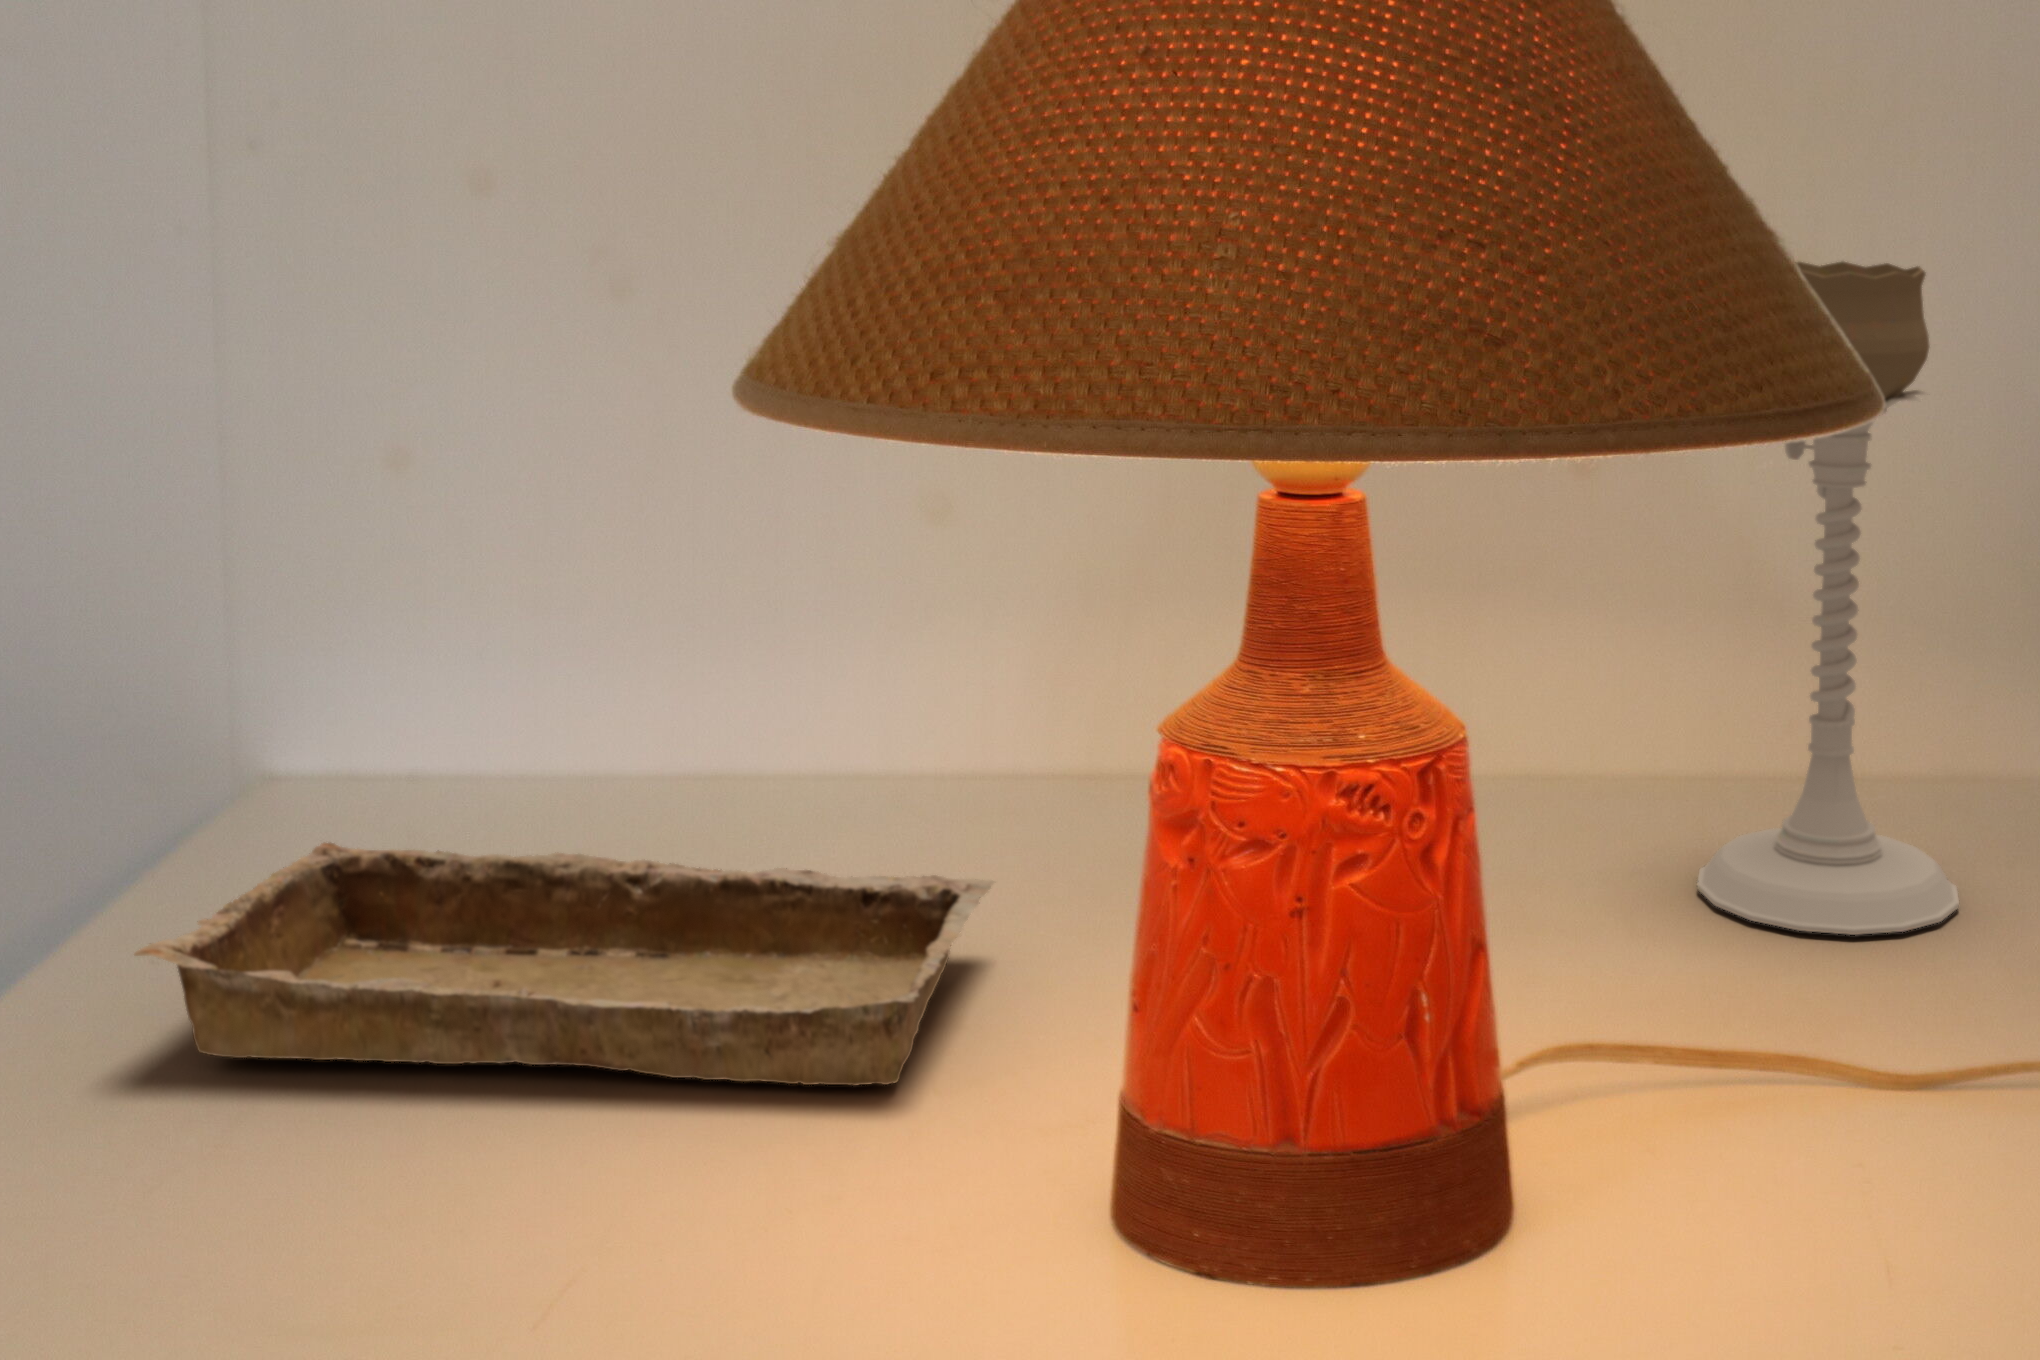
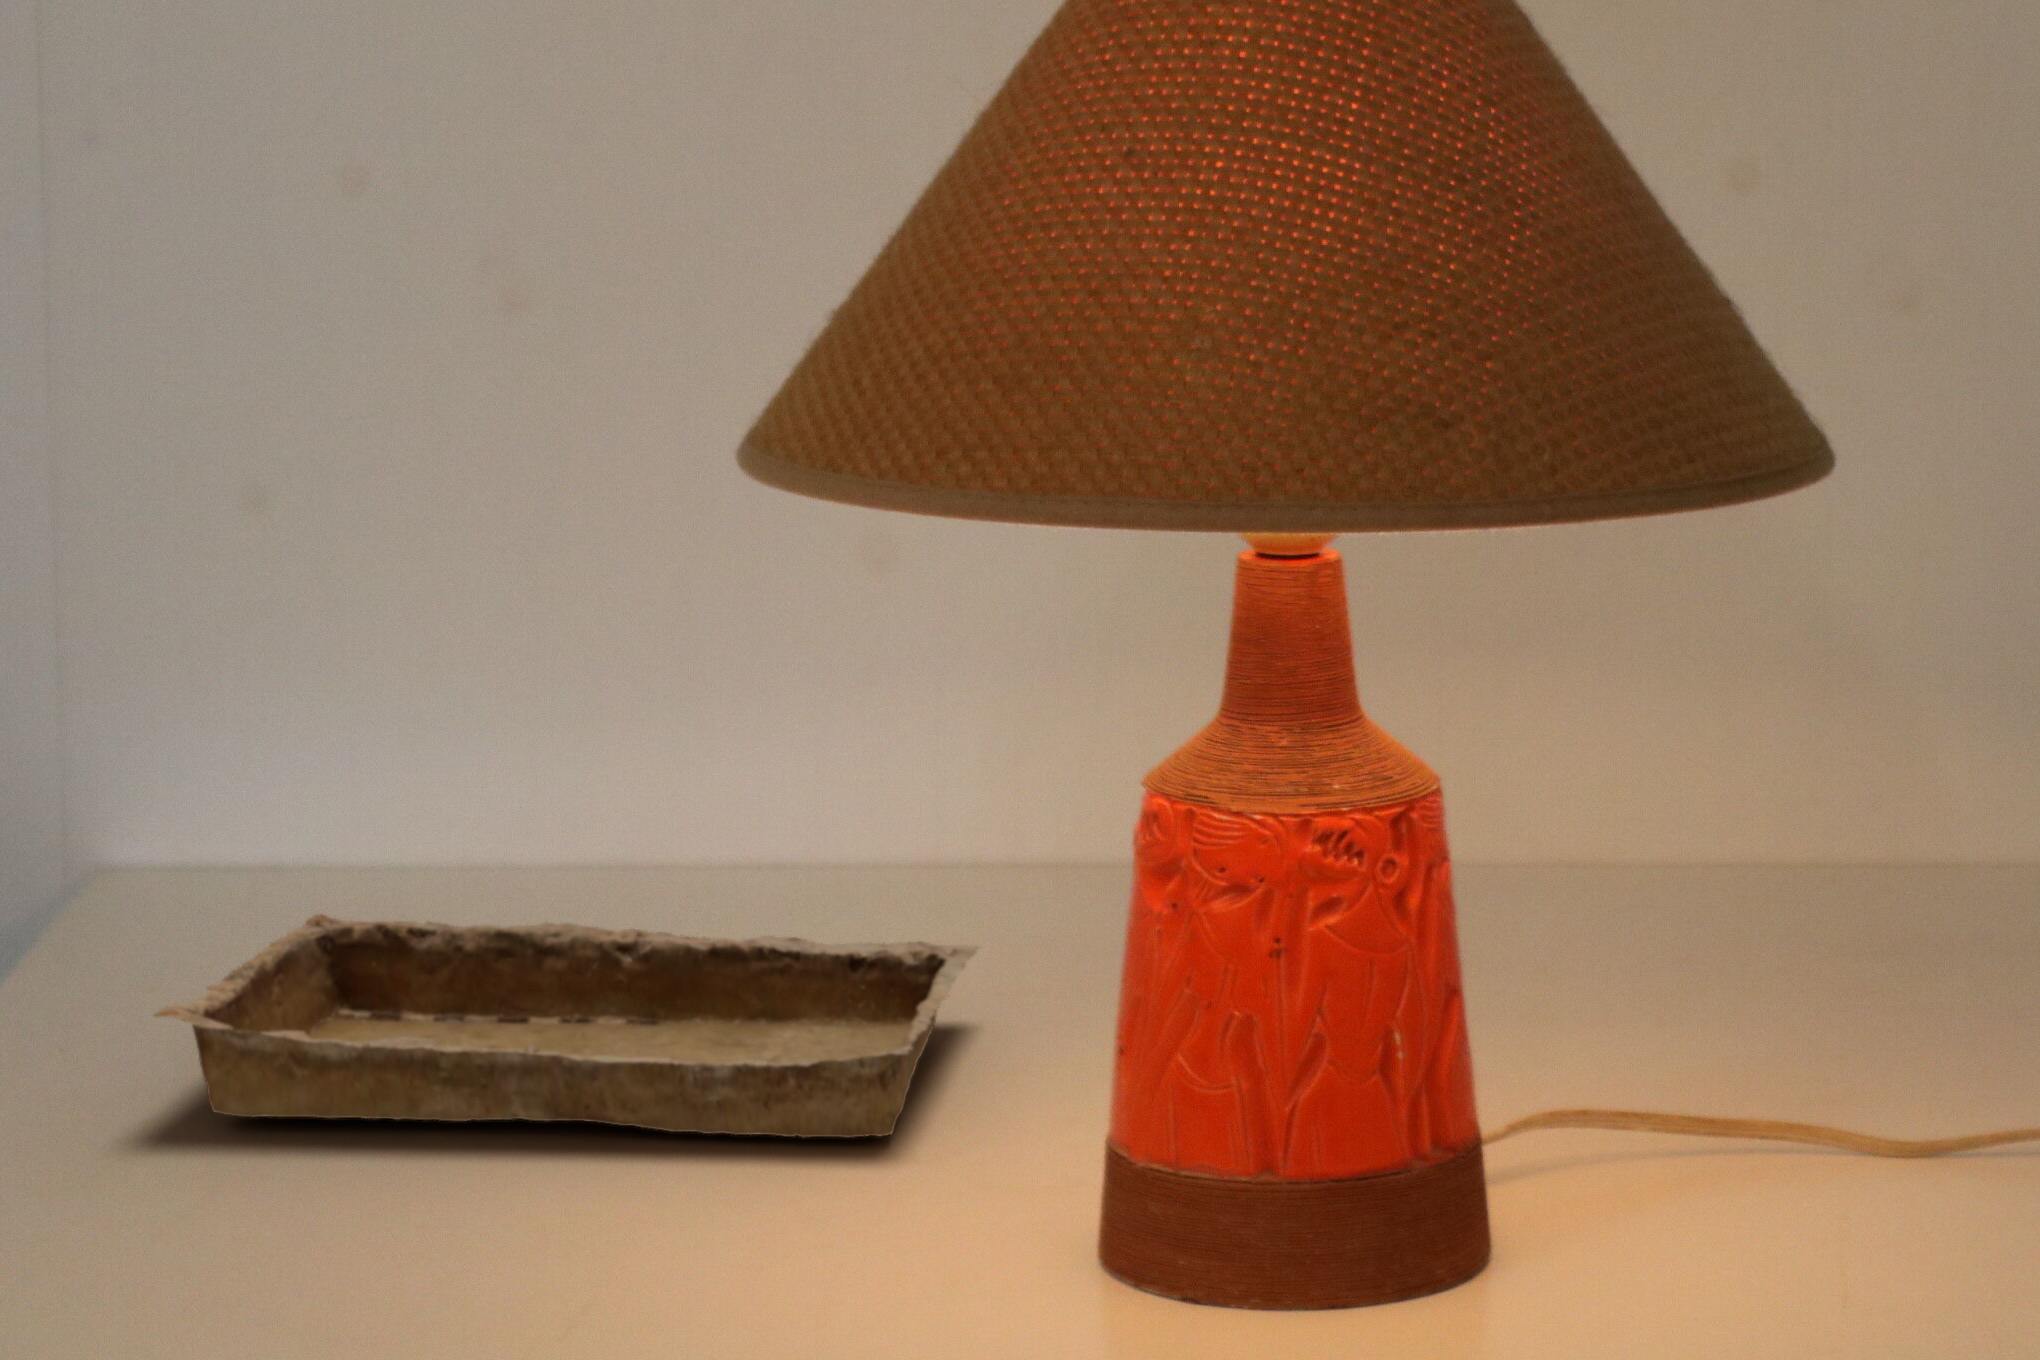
candle holder: present [1697,261,1959,935] -> none [1680,324,1940,995]

